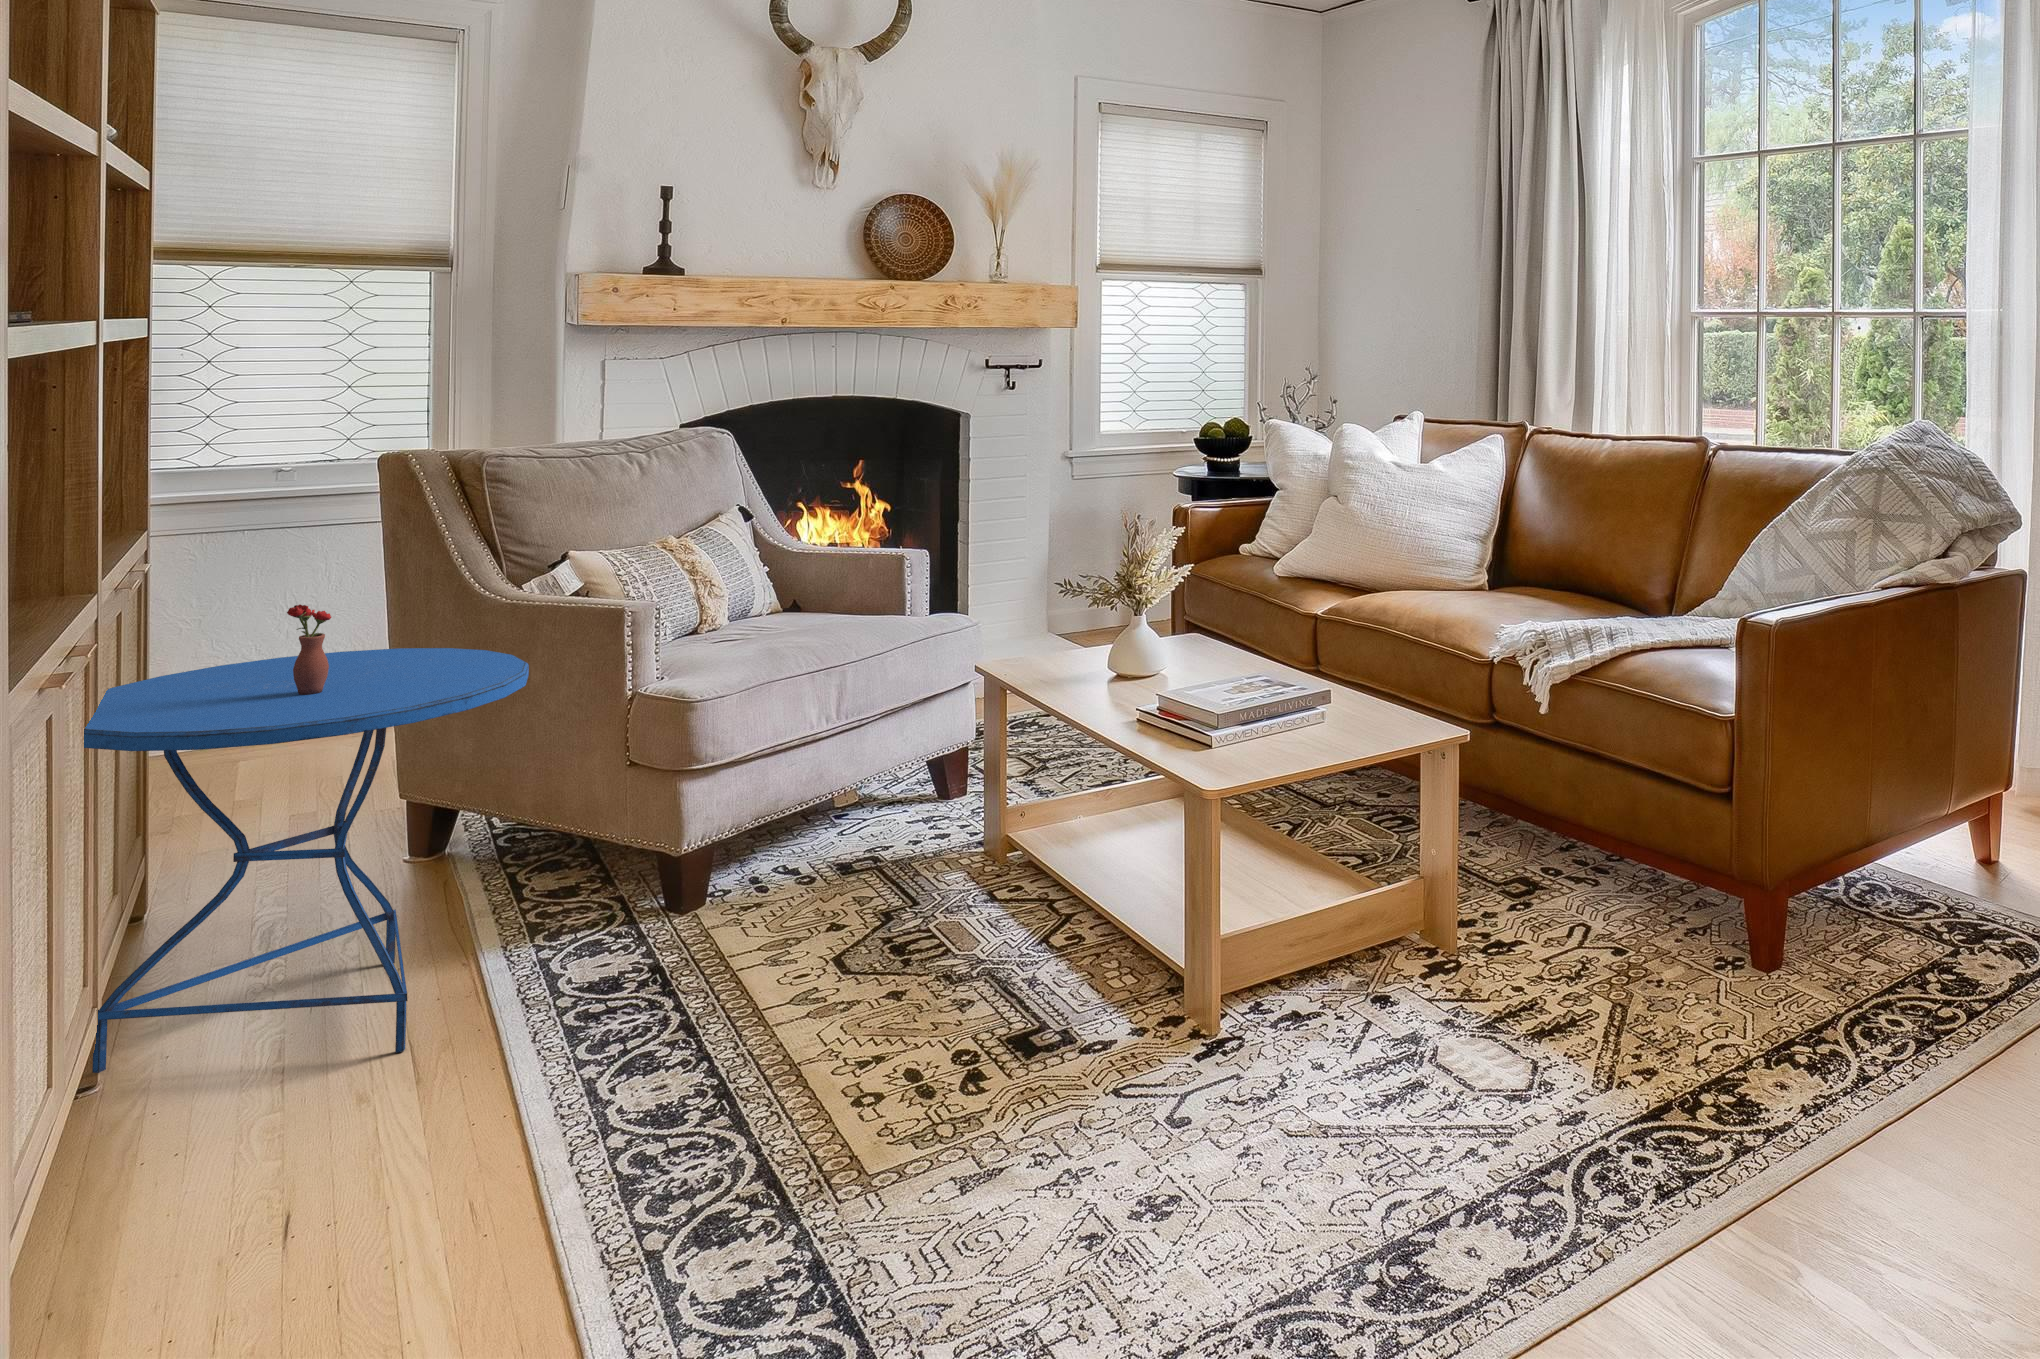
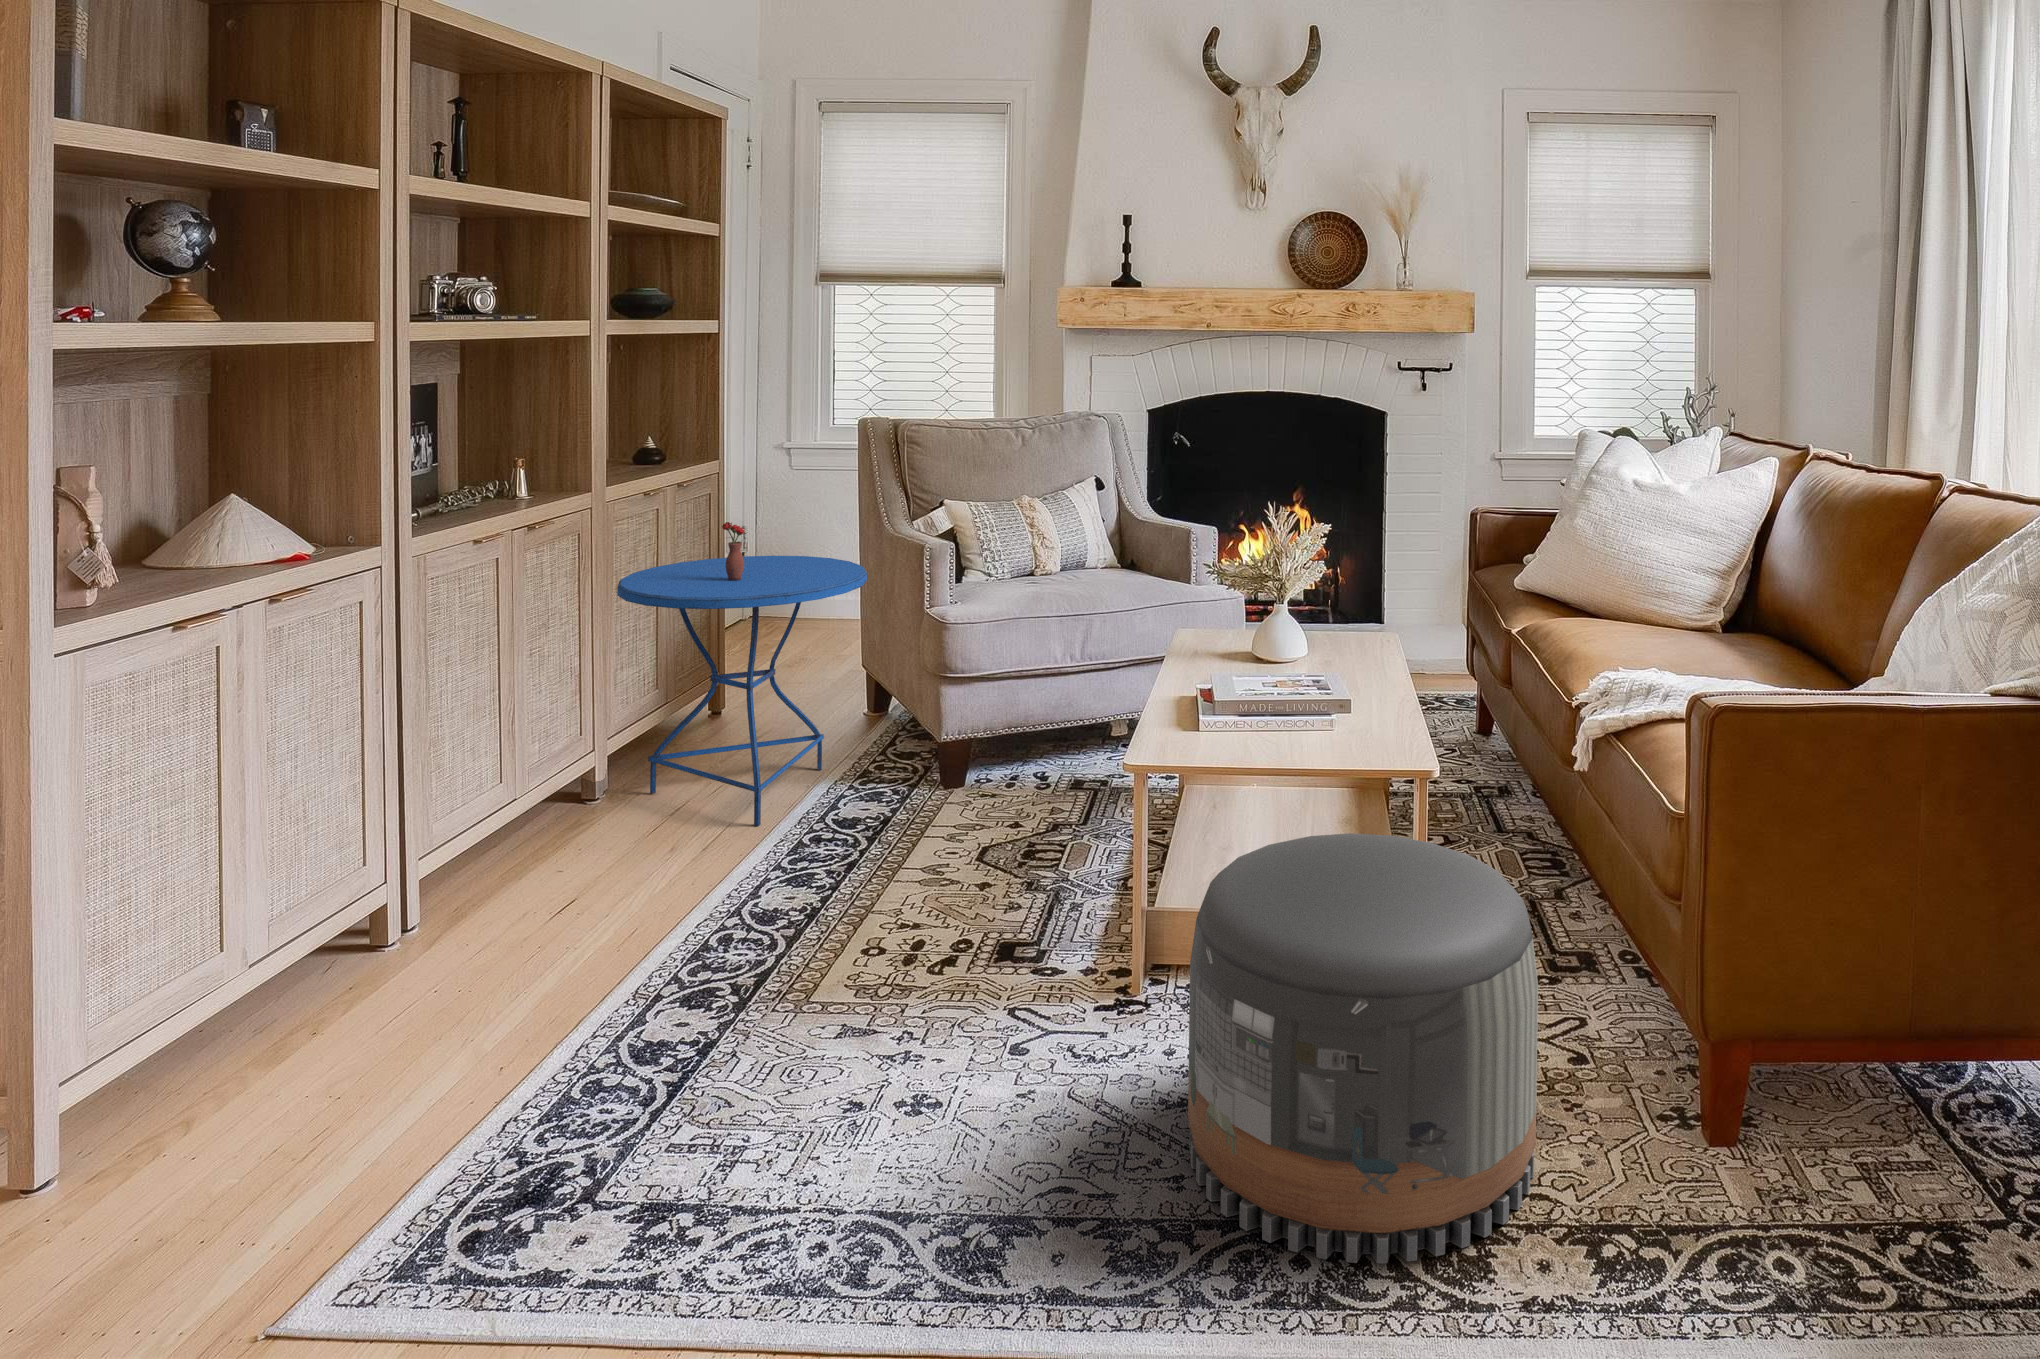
pouf: none [1408,787,1730,1160] -> present [1188,833,1538,1263]

